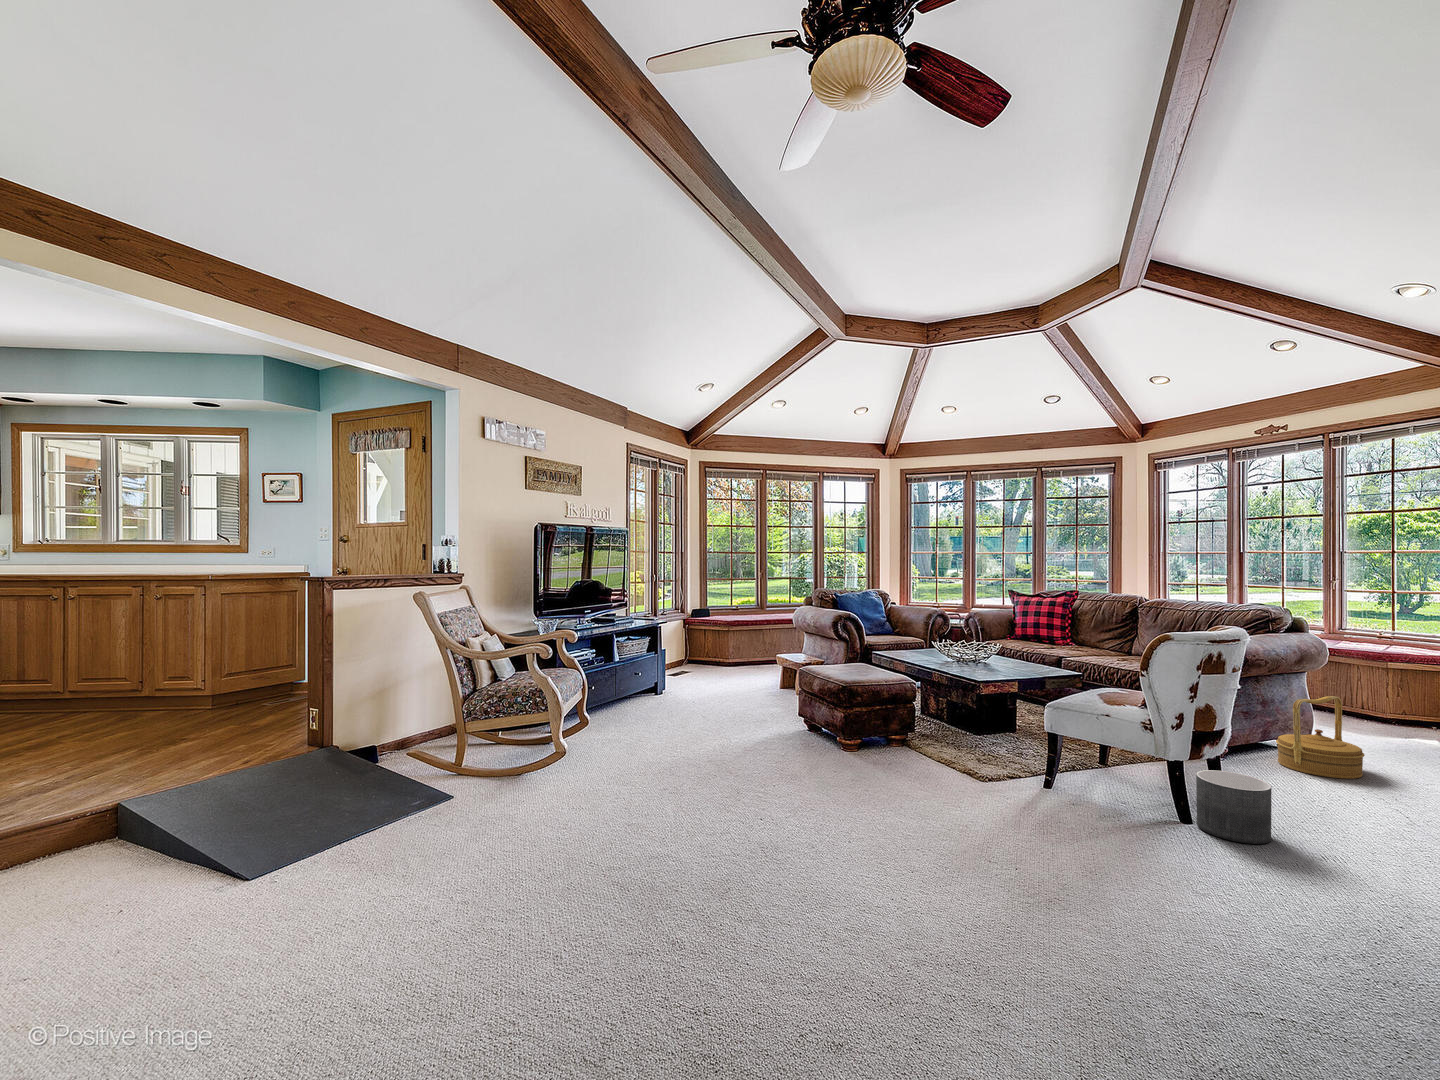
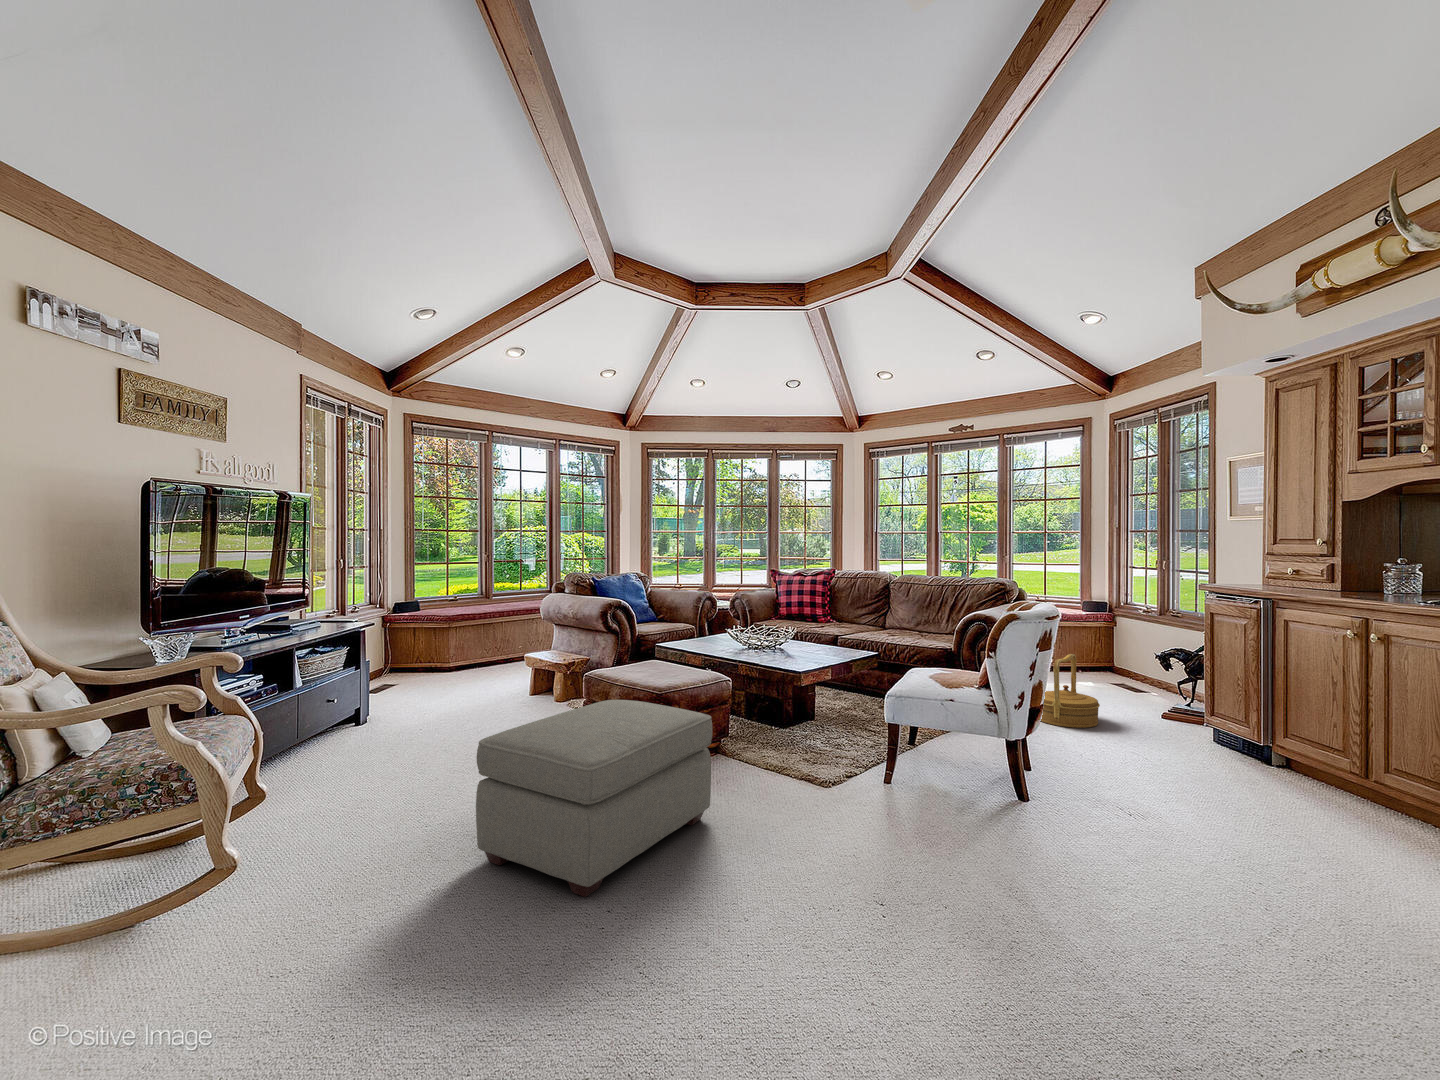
ottoman: none [695,685,866,808] -> present [476,700,712,897]
planter: present [1196,770,1271,844] -> none [1043,742,1111,814]

